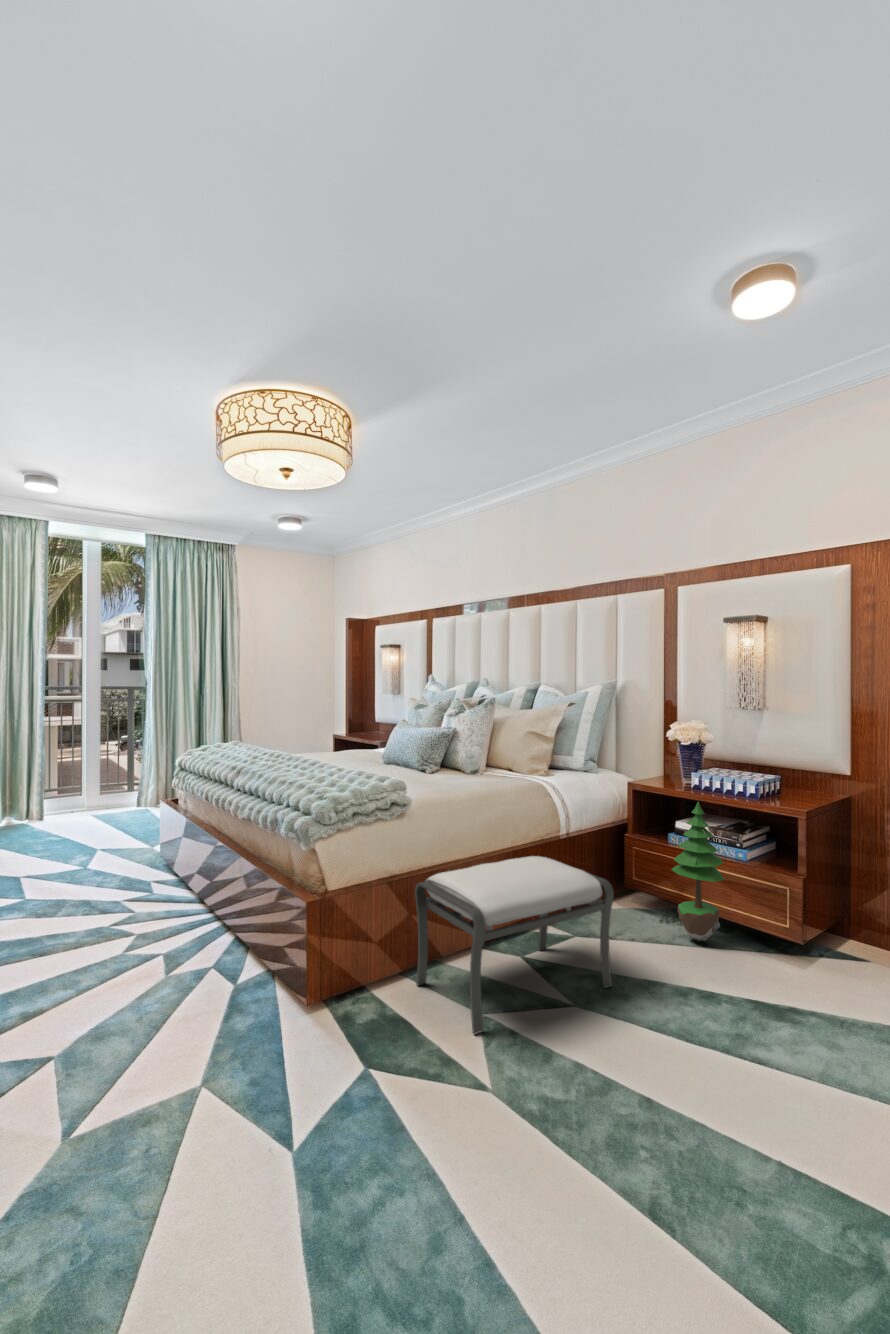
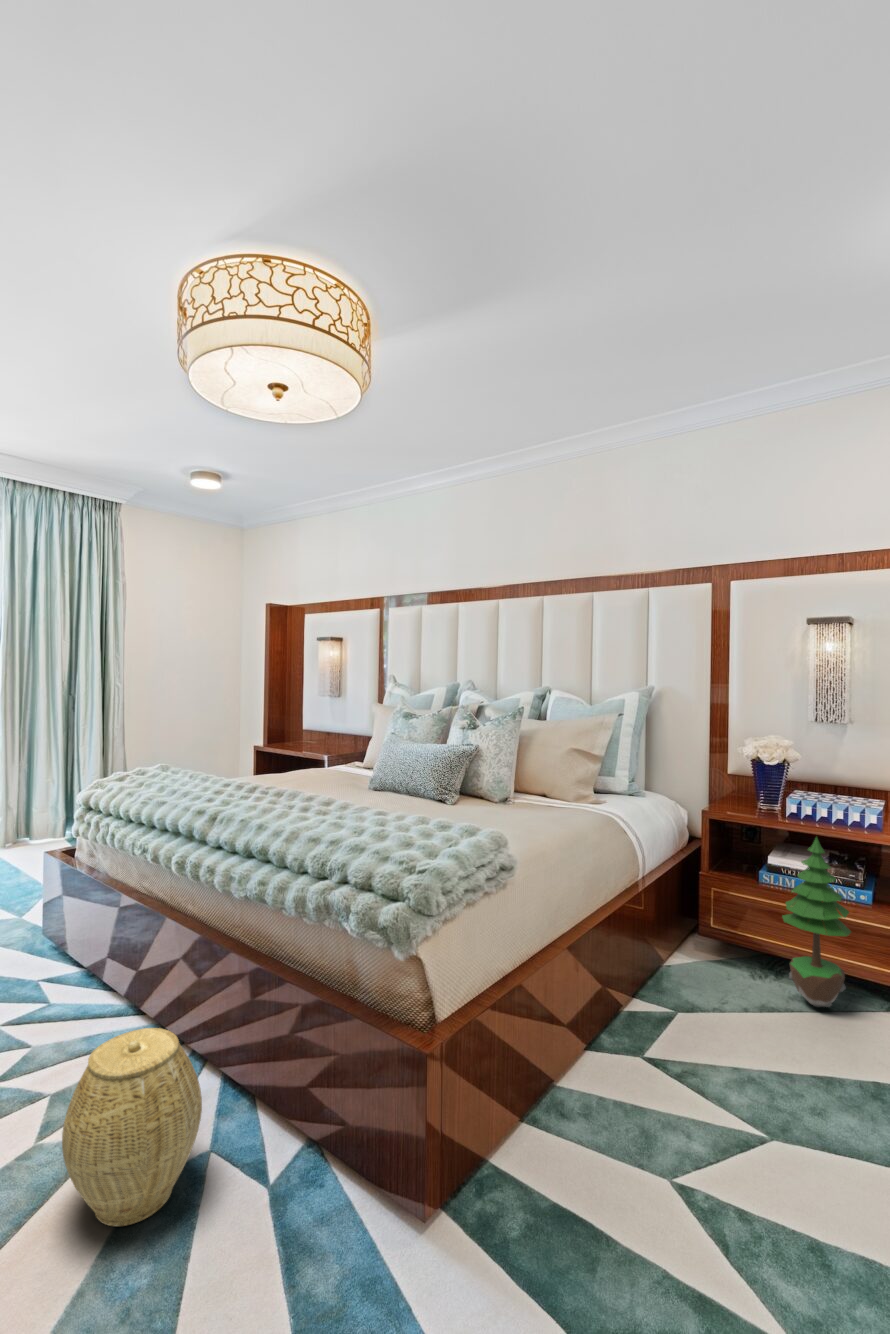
ottoman: present [415,856,614,1034] -> none [532,925,786,1232]
woven basket: none [122,885,204,991] -> present [62,1028,202,1226]

